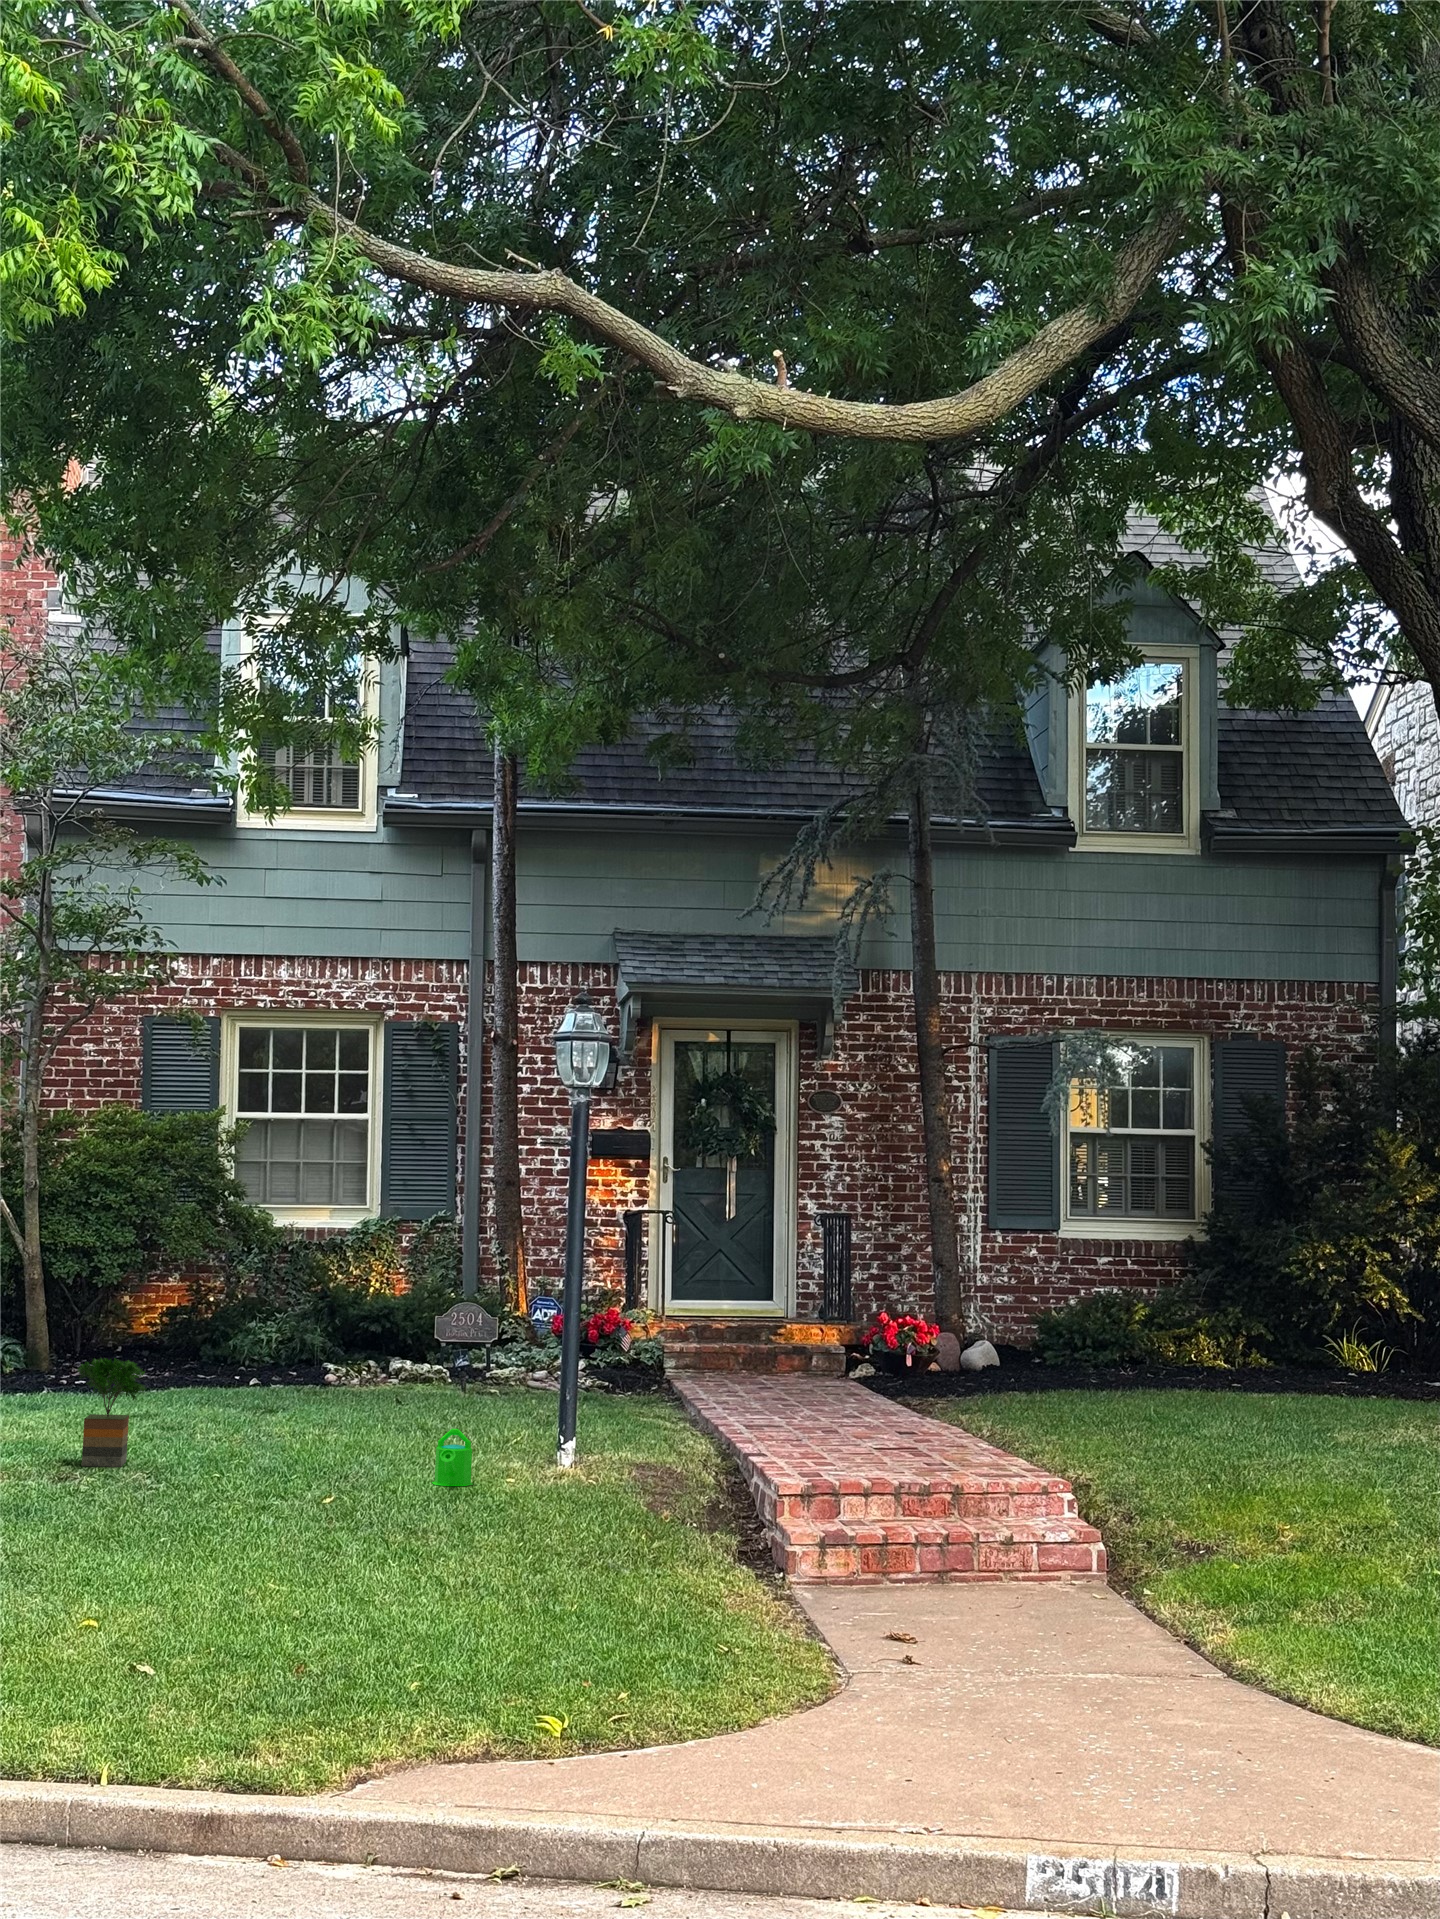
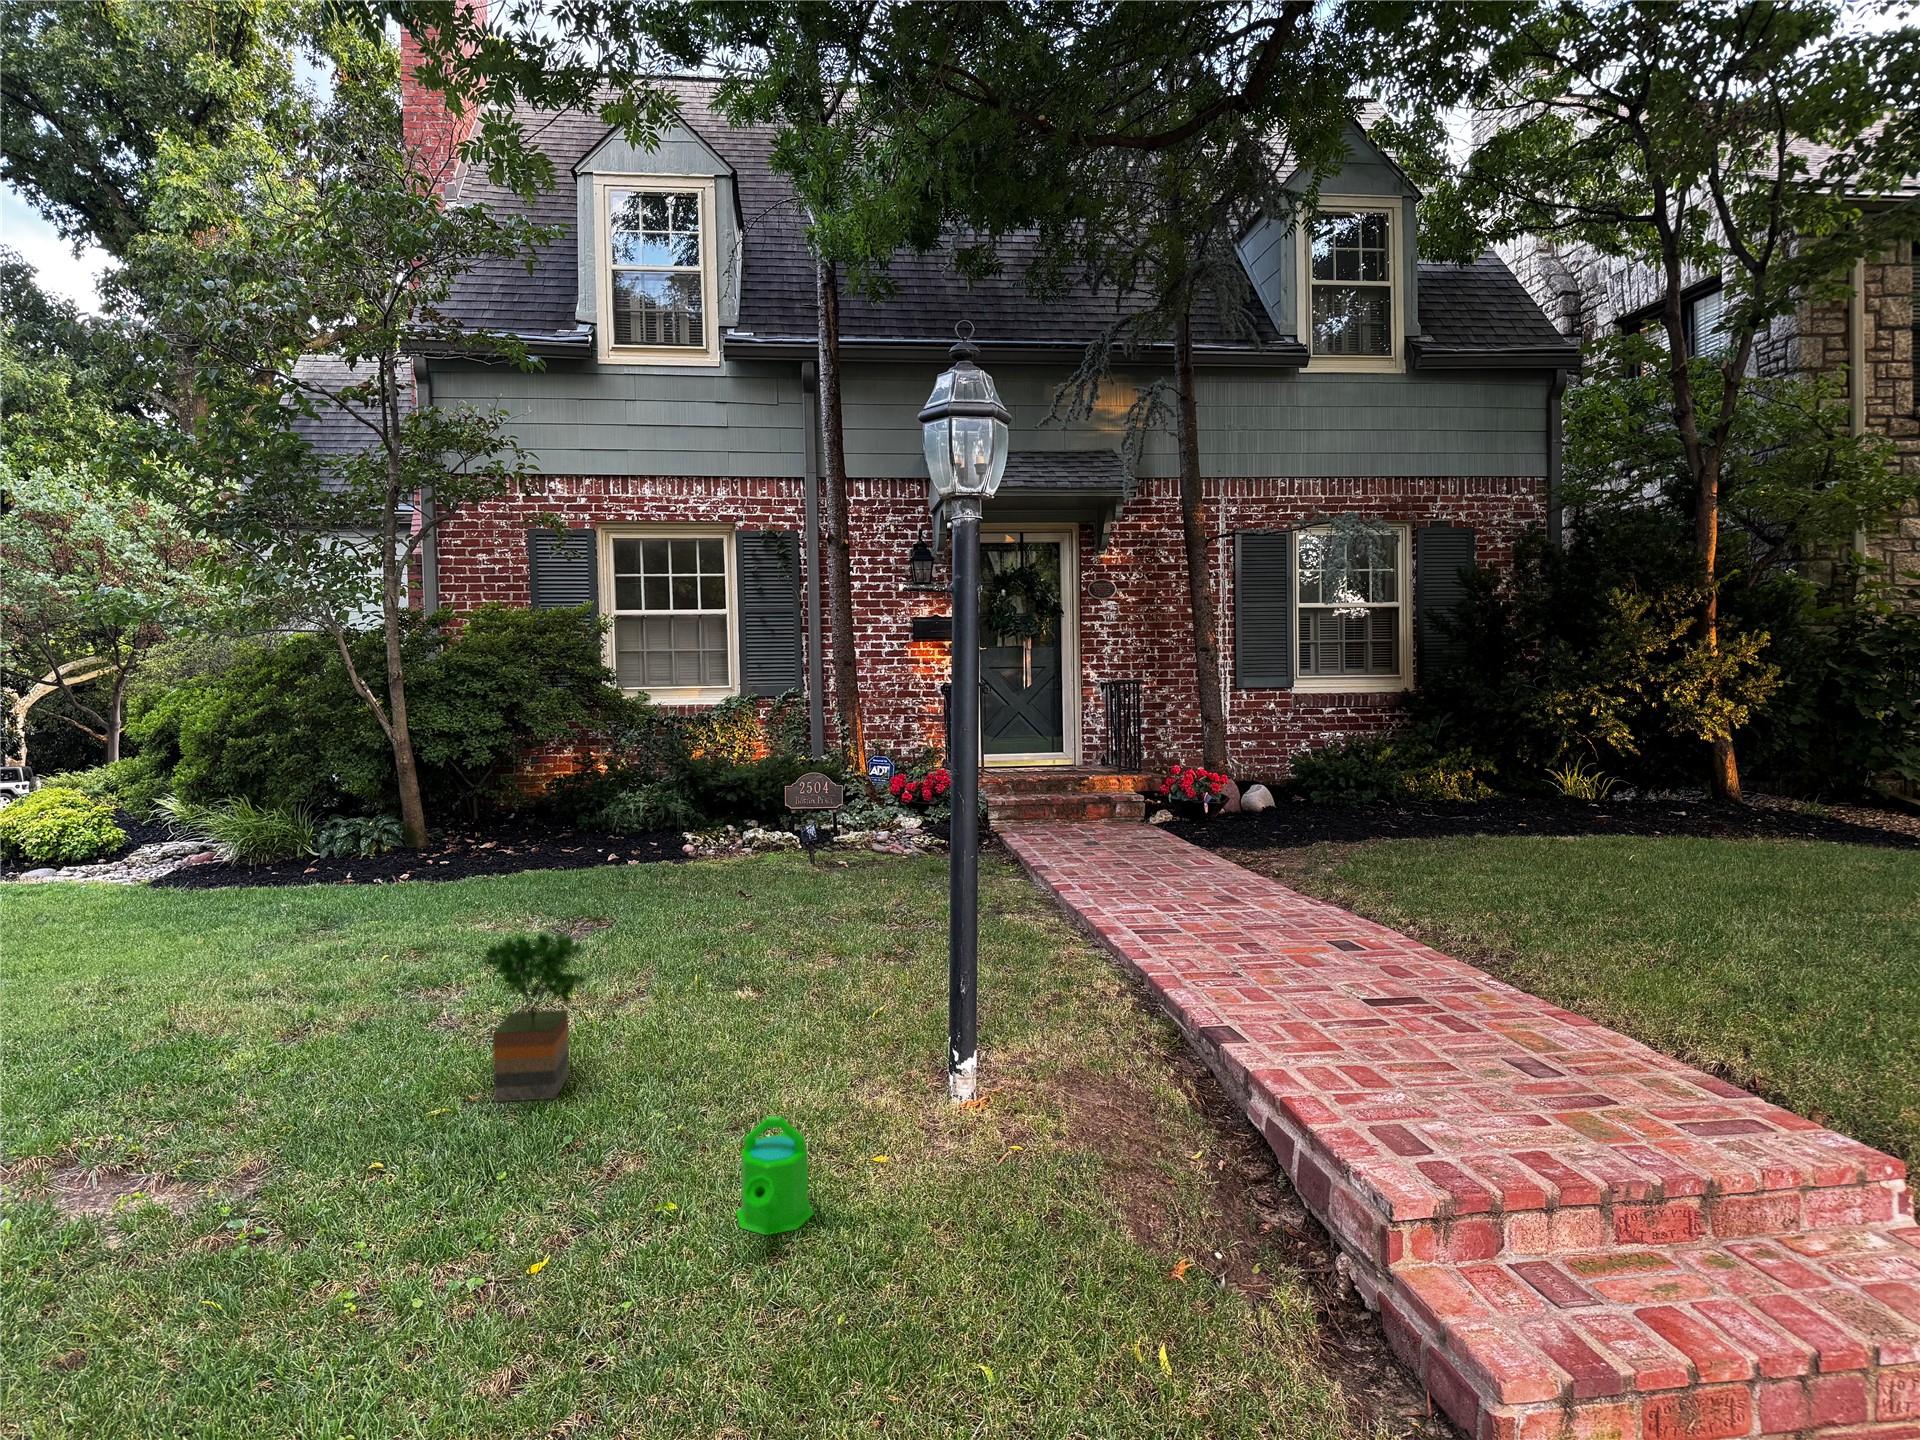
potted tree: present [78,1358,145,1467] -> present [483,934,586,1102]

